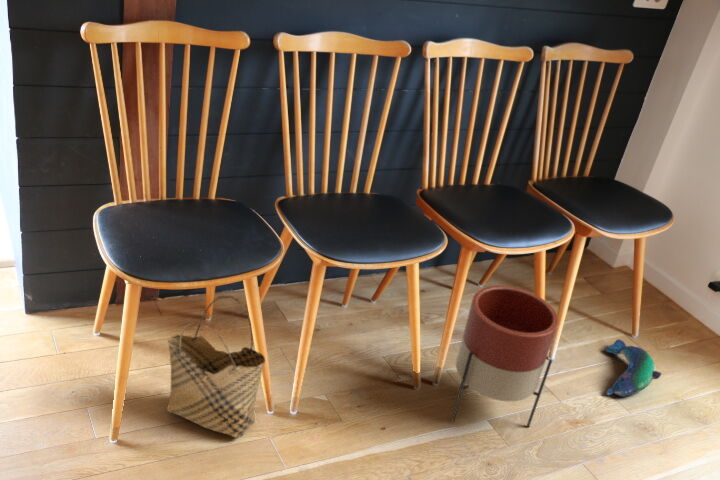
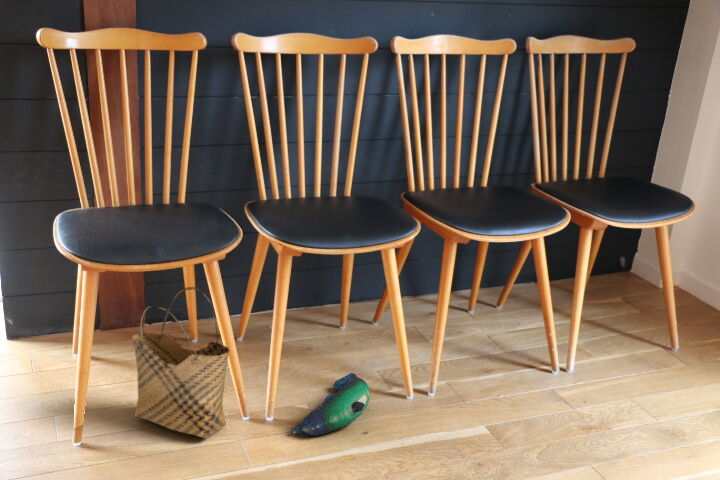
planter: present [451,286,558,427] -> none [442,274,544,431]
plush toy: present [605,339,661,397] -> present [292,373,370,435]

